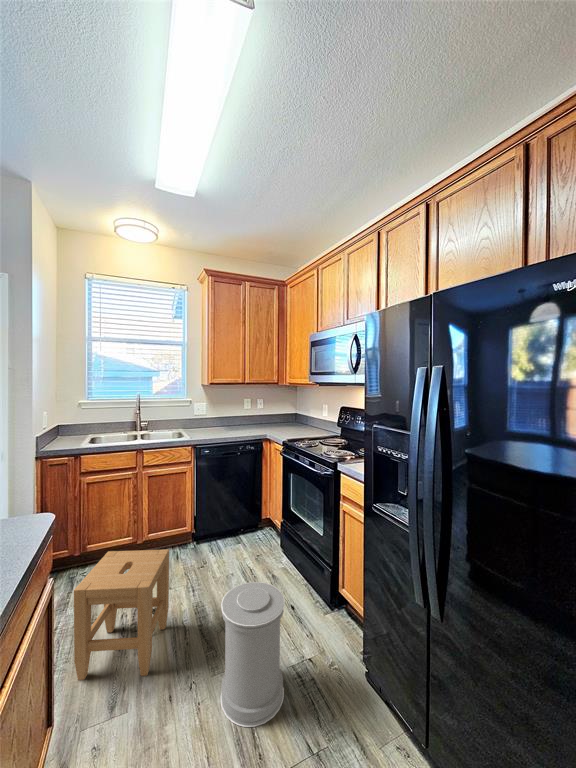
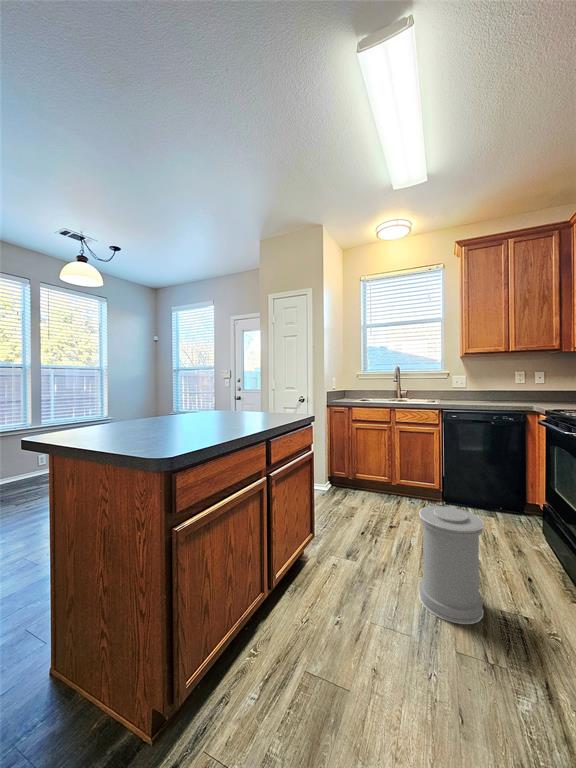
stool: present [74,549,169,680] -> none [331,466,400,554]

